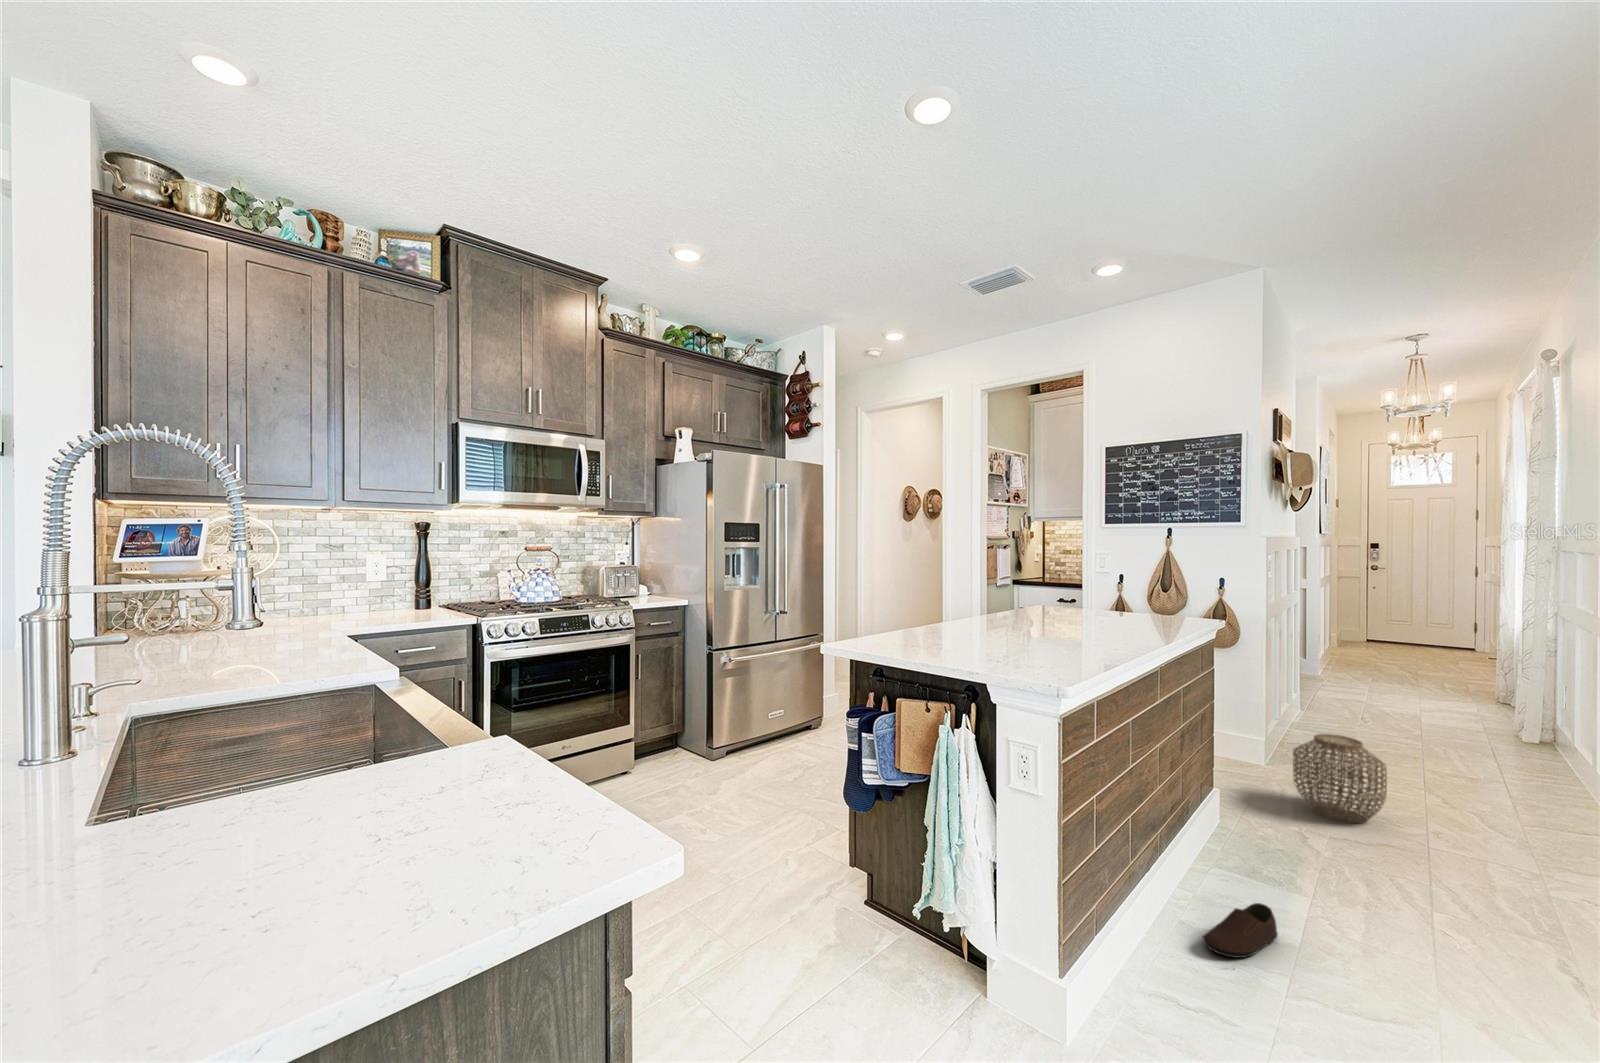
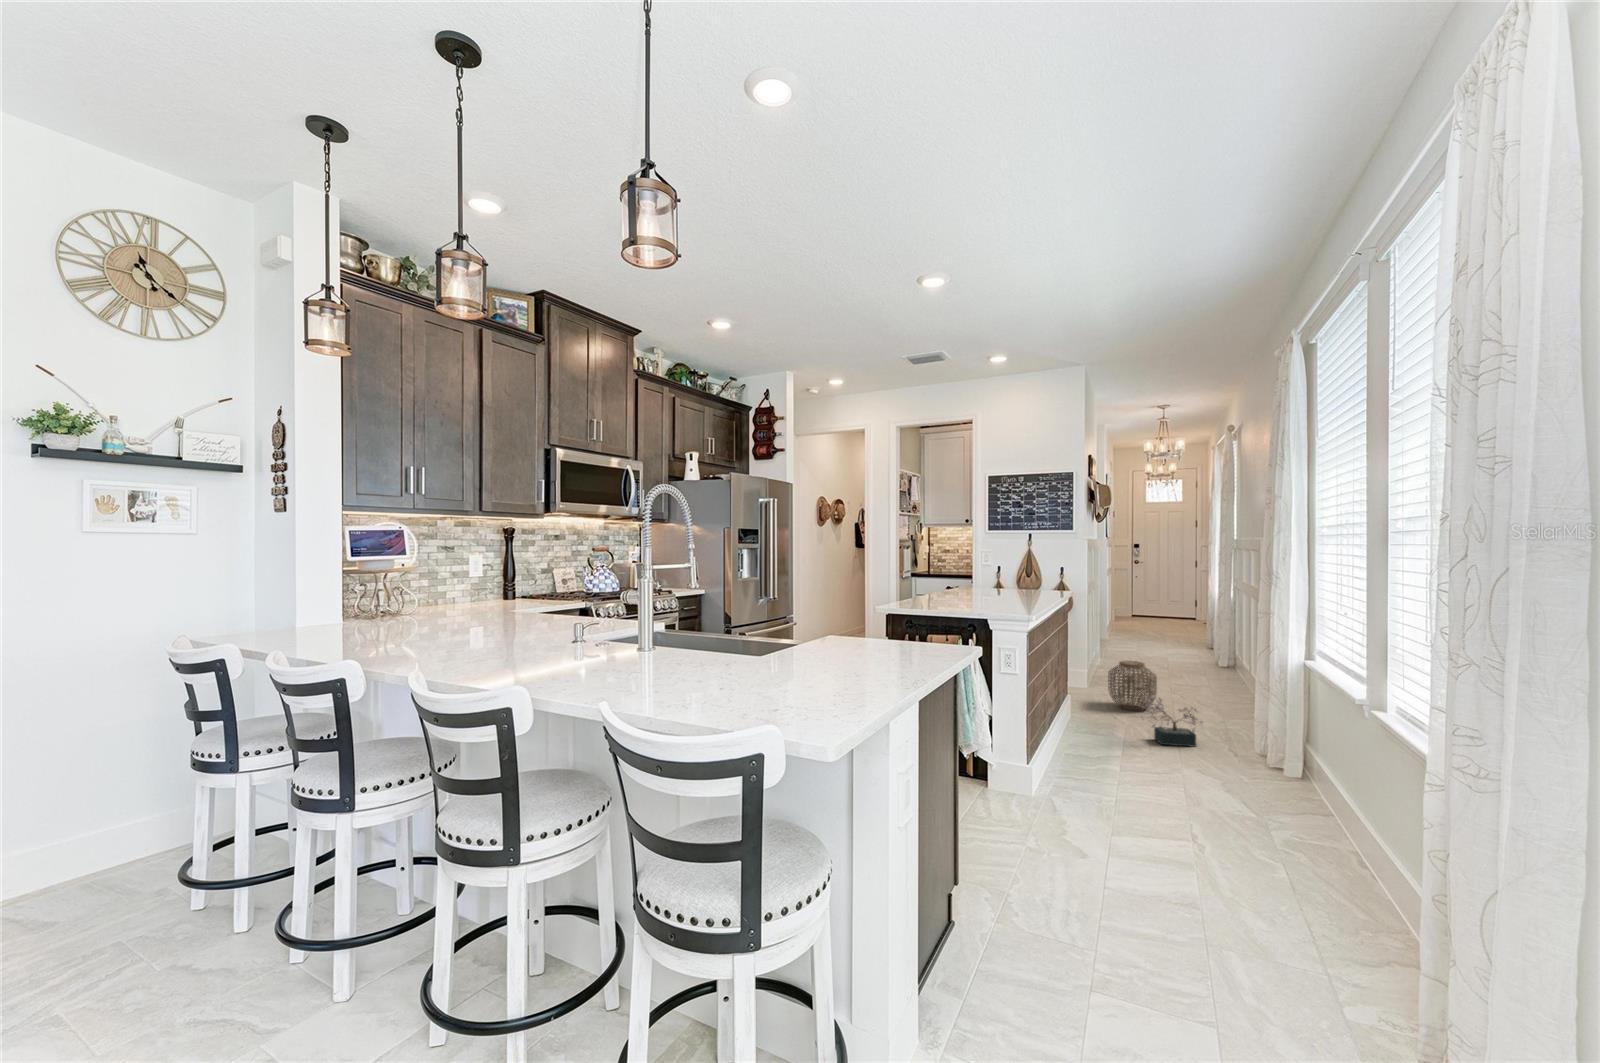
decorative plant: none [1339,815,1480,933] -> present [1141,695,1203,747]
shoe: present [1203,903,1278,958] -> none [1085,741,1118,766]

